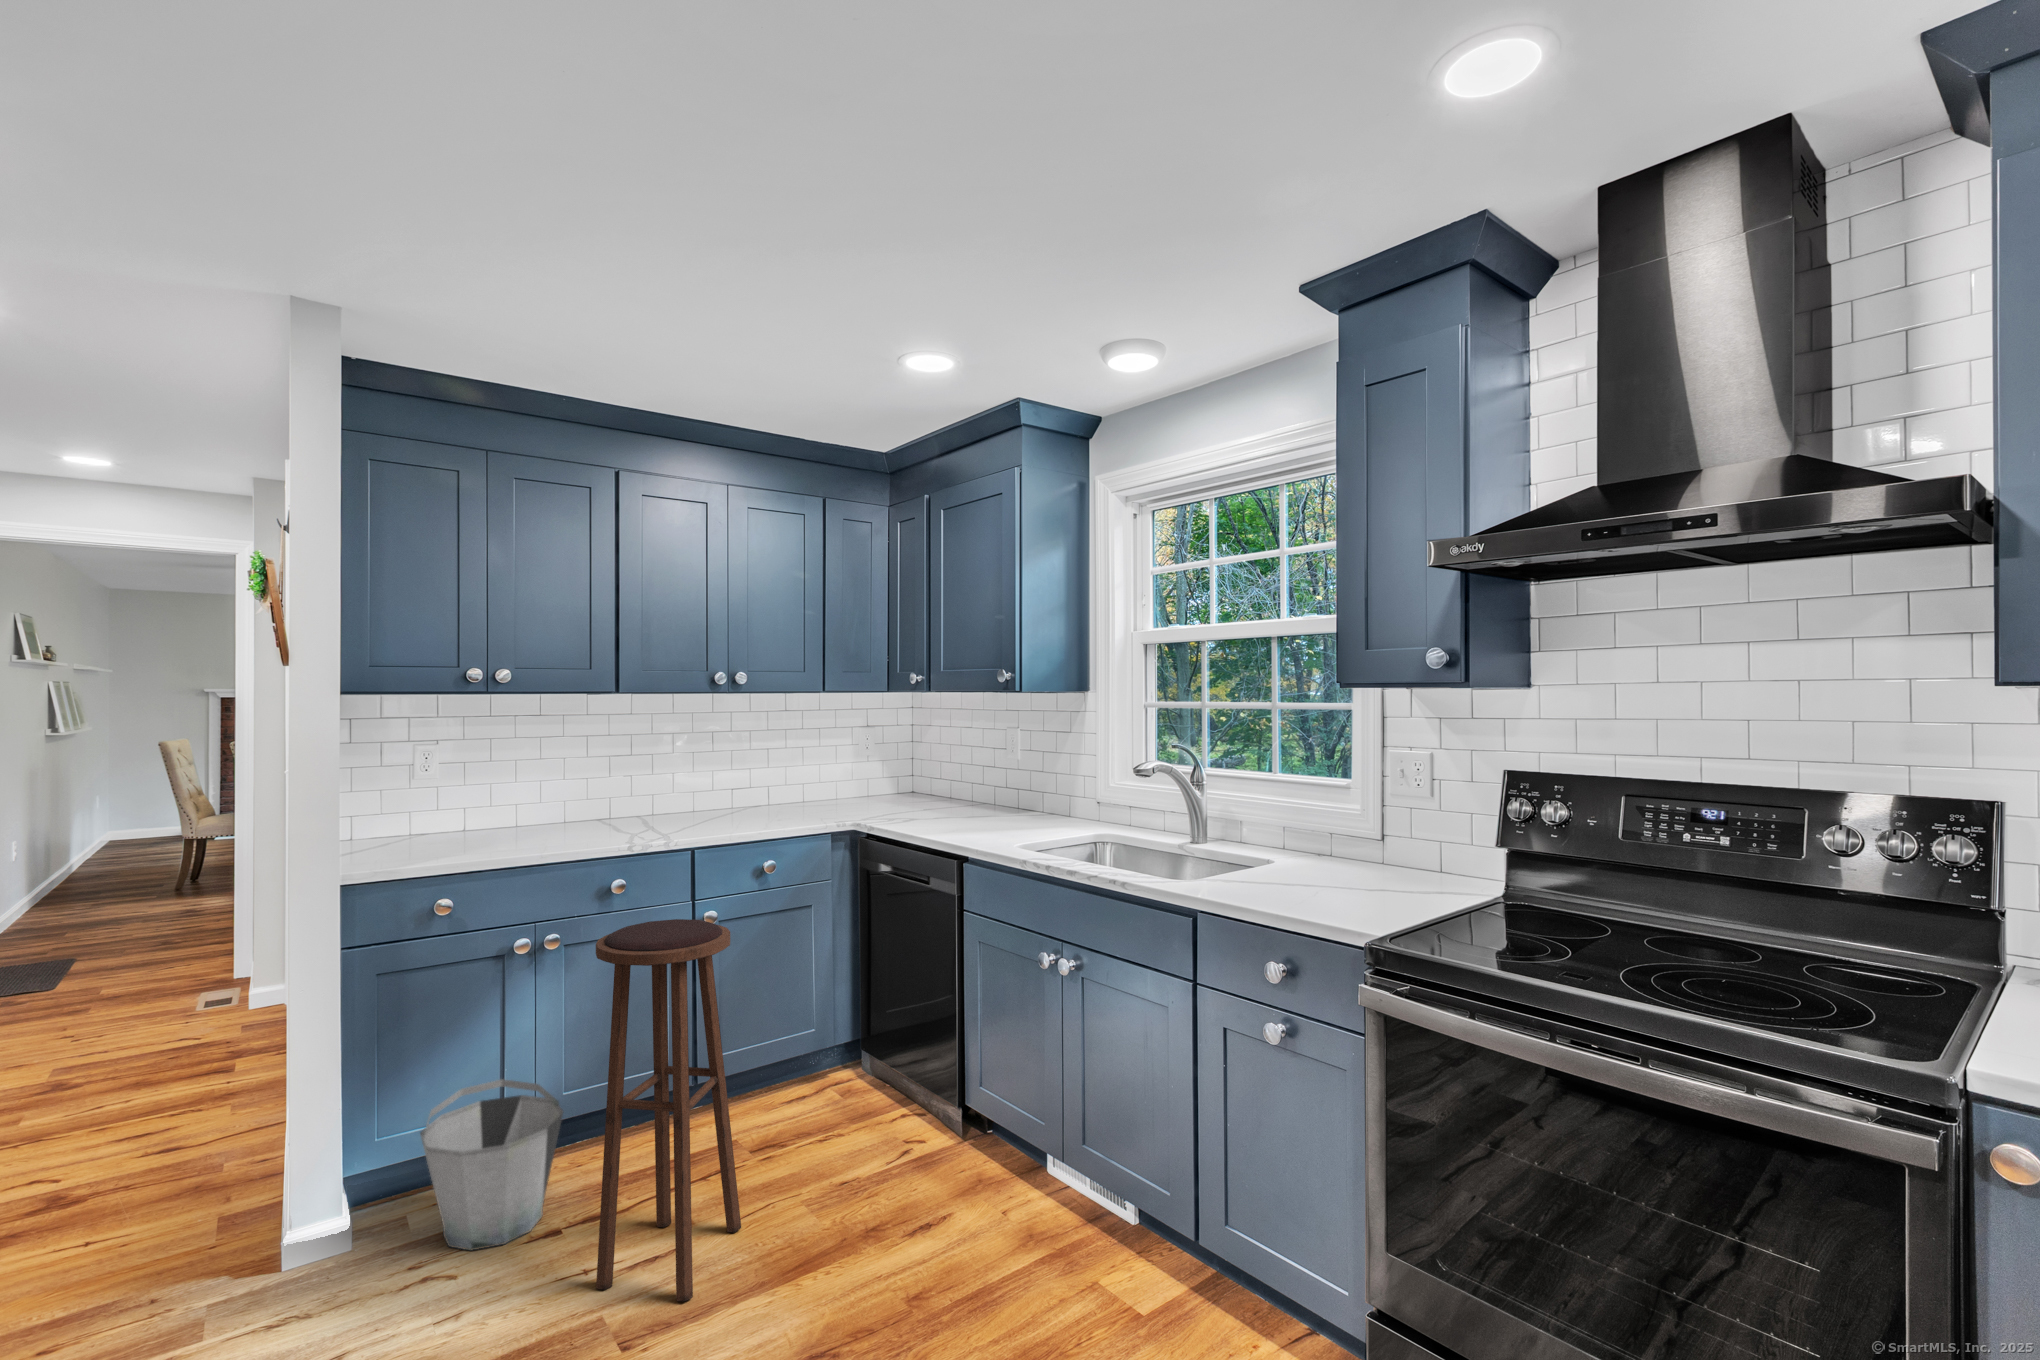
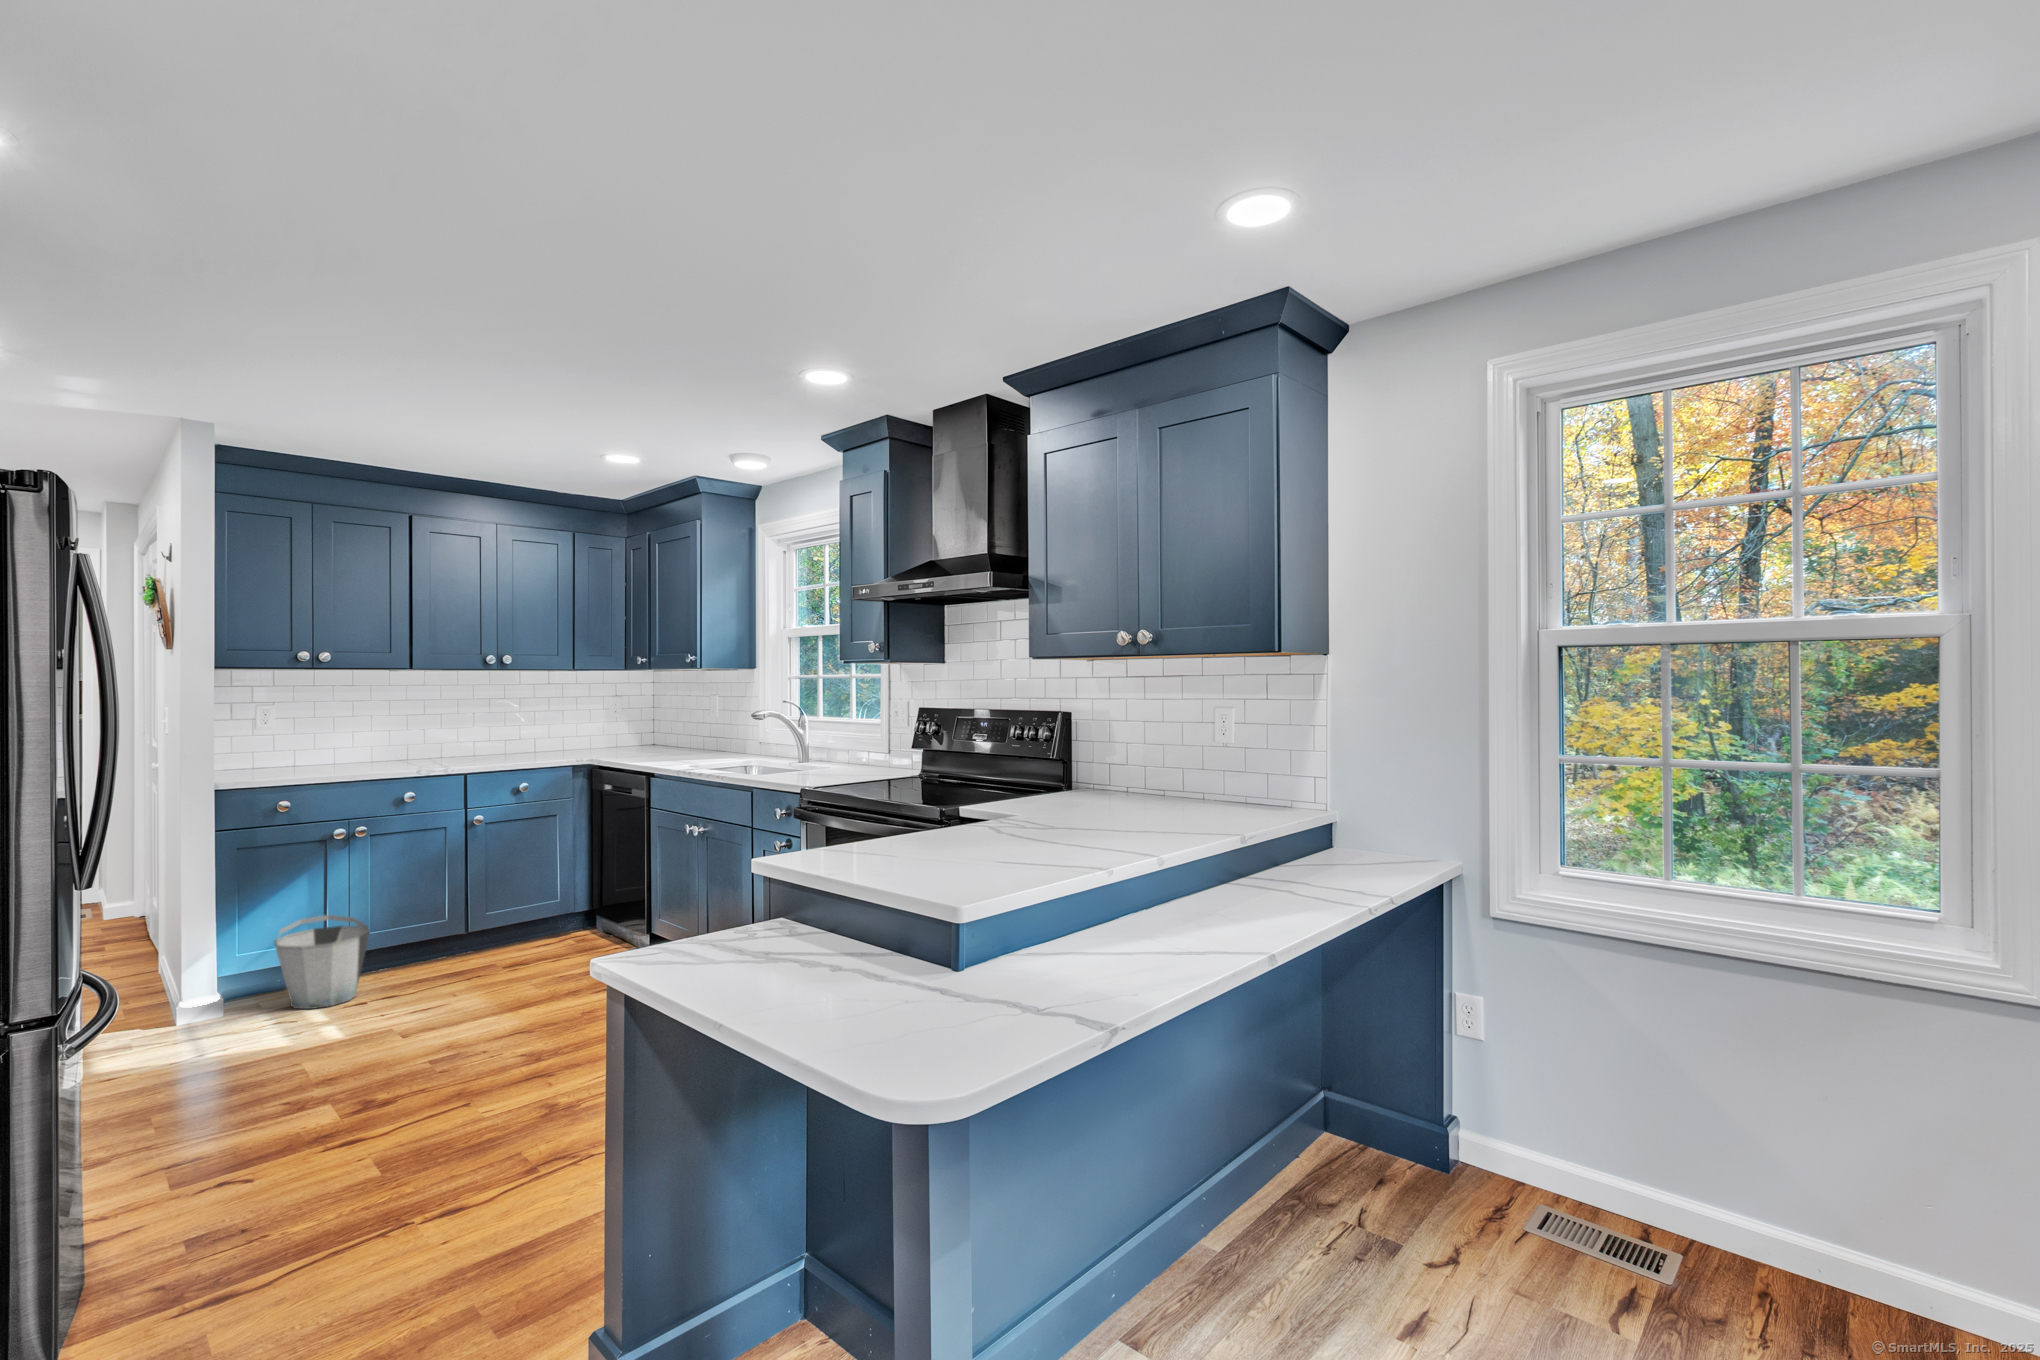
stool: present [596,919,741,1301] -> none [388,807,487,1020]

